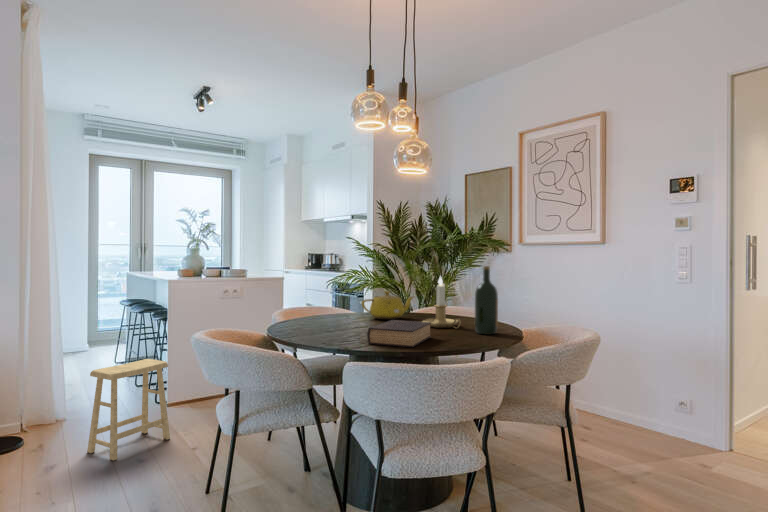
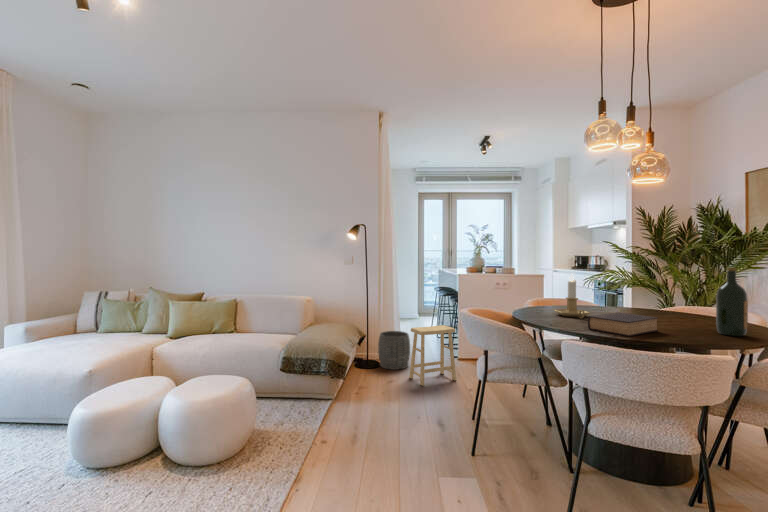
candlestick: present [423,276,461,329] -> present [555,274,590,318]
teapot: present [362,291,413,319] -> none [600,288,658,314]
woven basket: none [20,378,85,447] -> present [378,331,410,370]

